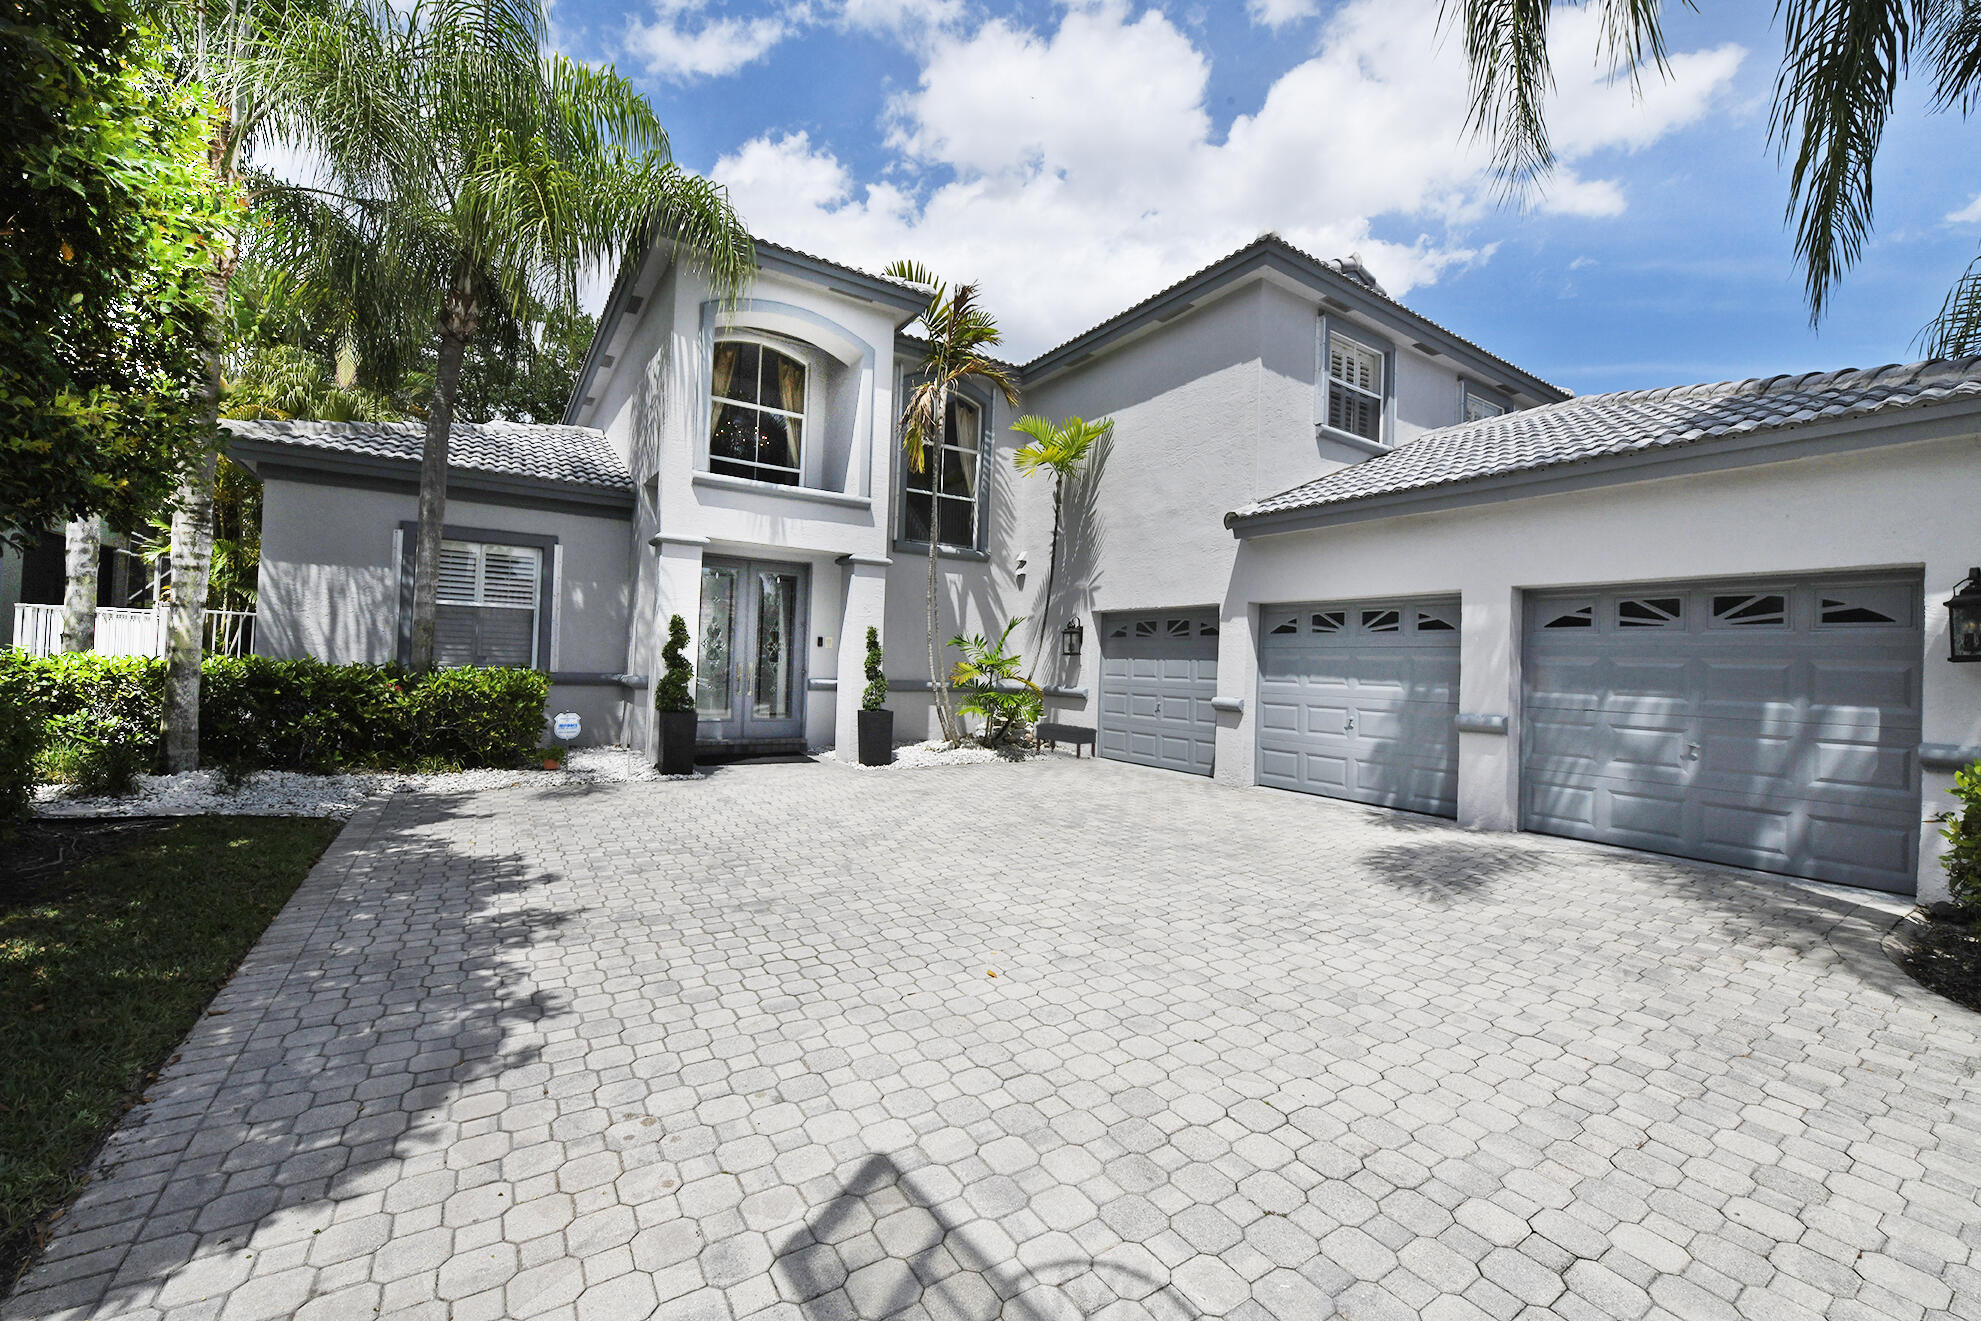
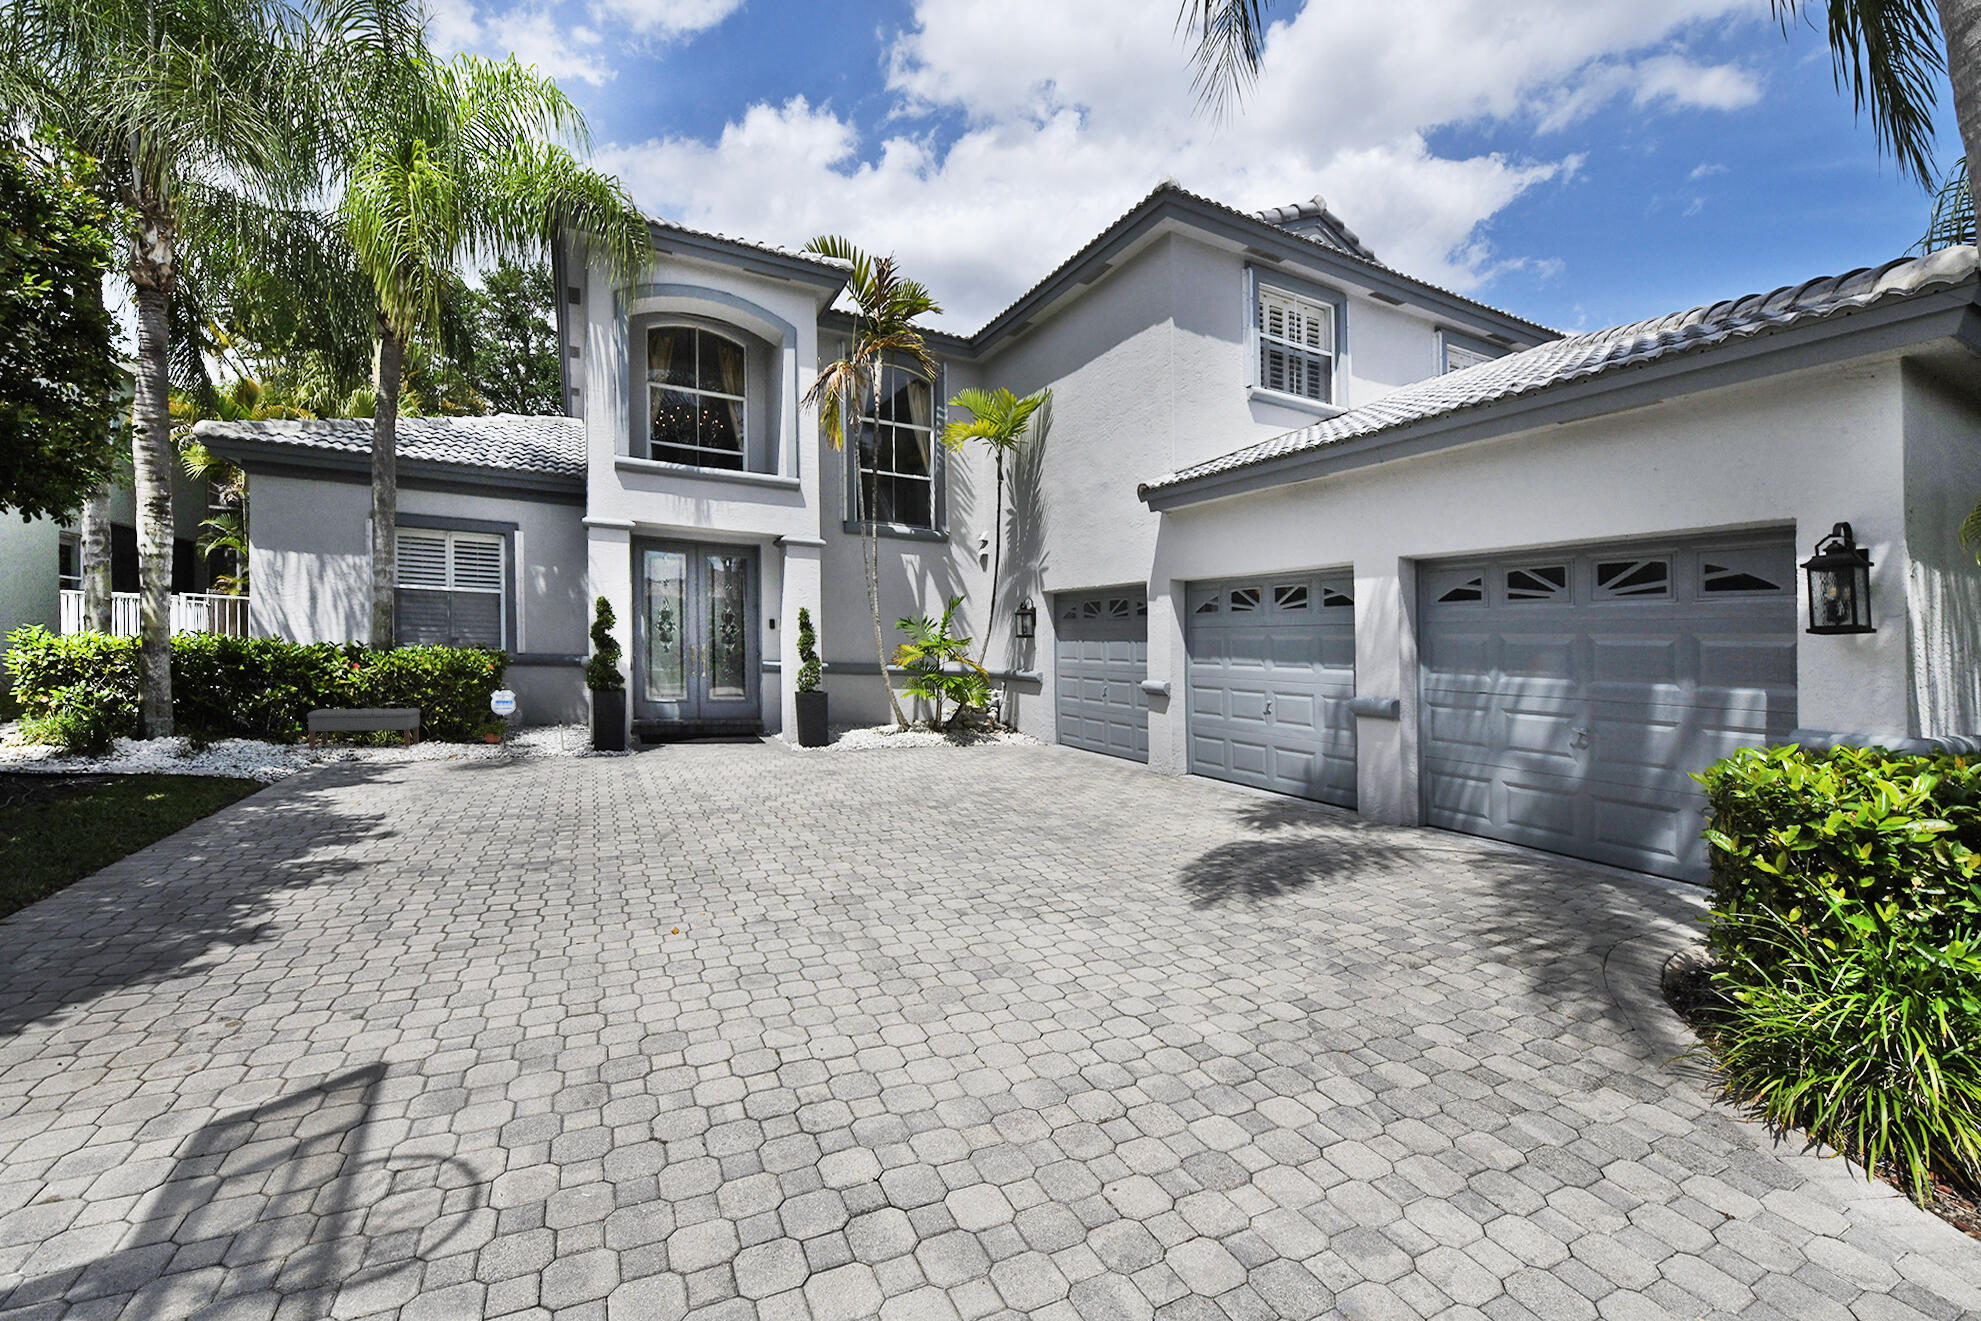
bench: present [1036,723,1097,759] -> present [307,708,421,750]

